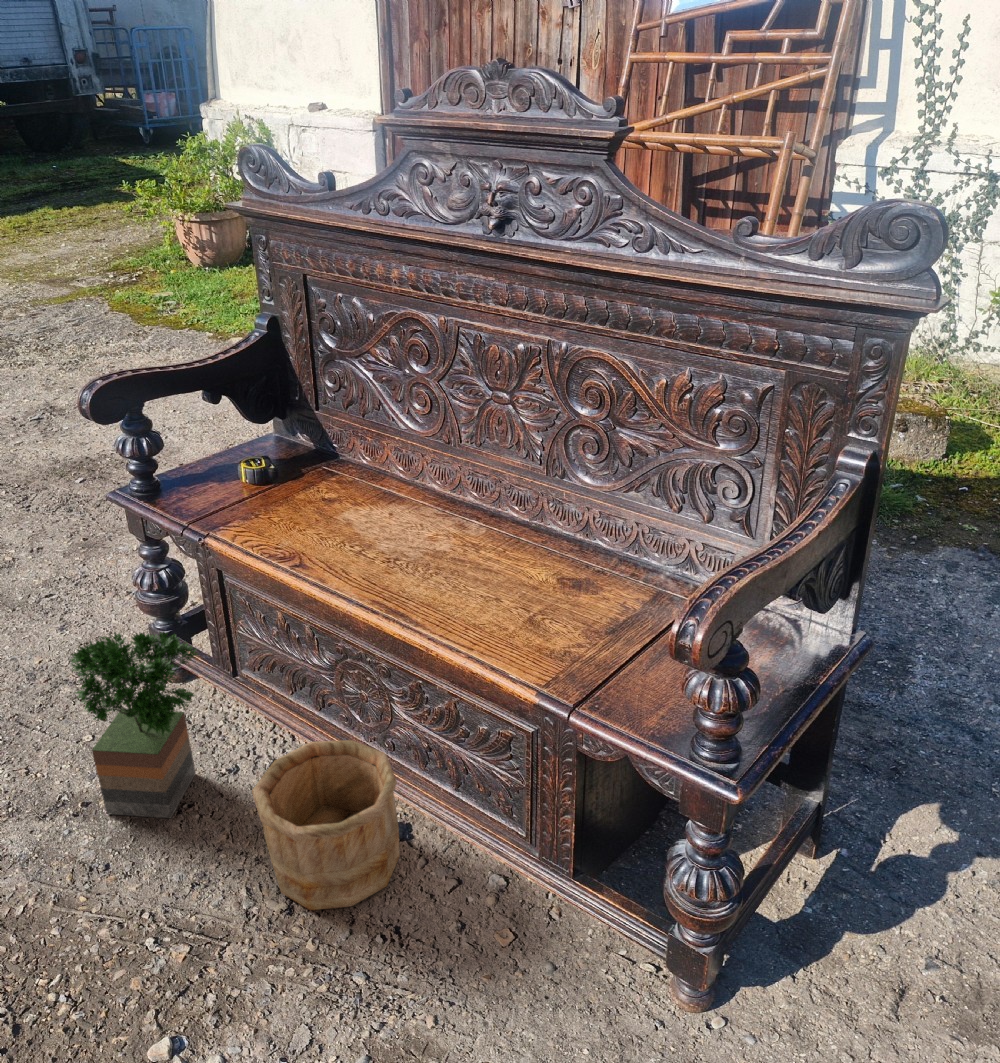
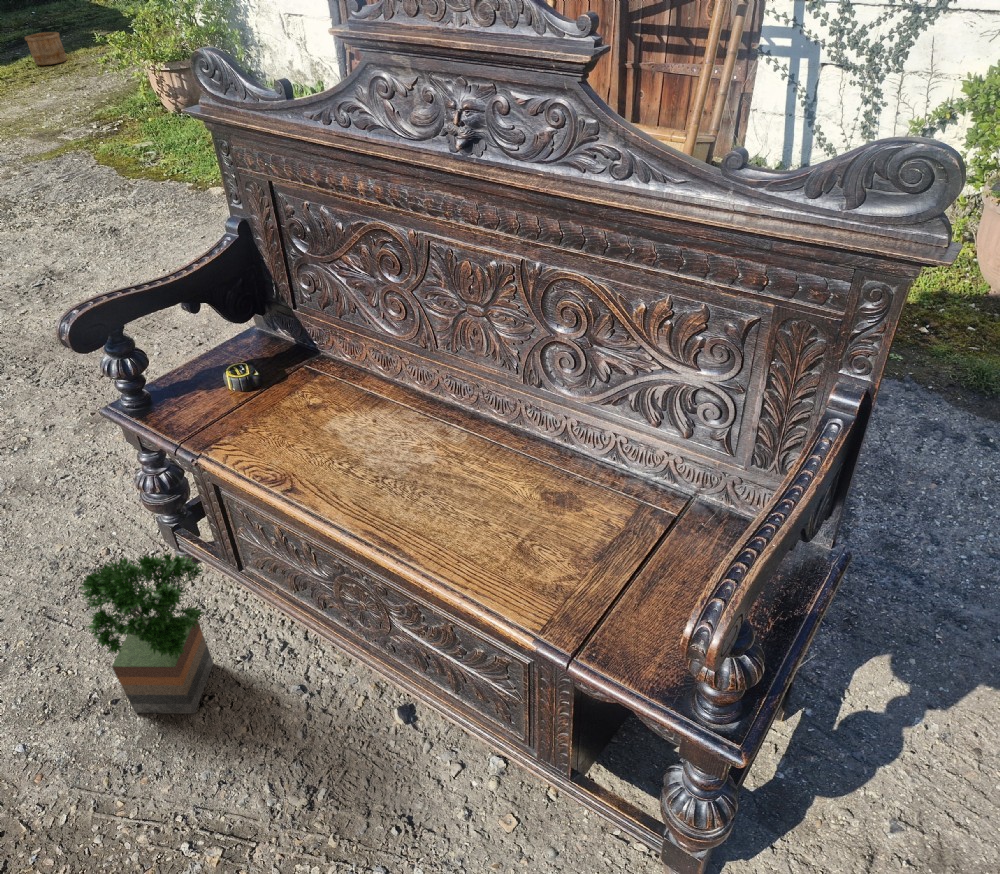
wooden bucket: present [252,740,400,910] -> present [25,32,67,65]

